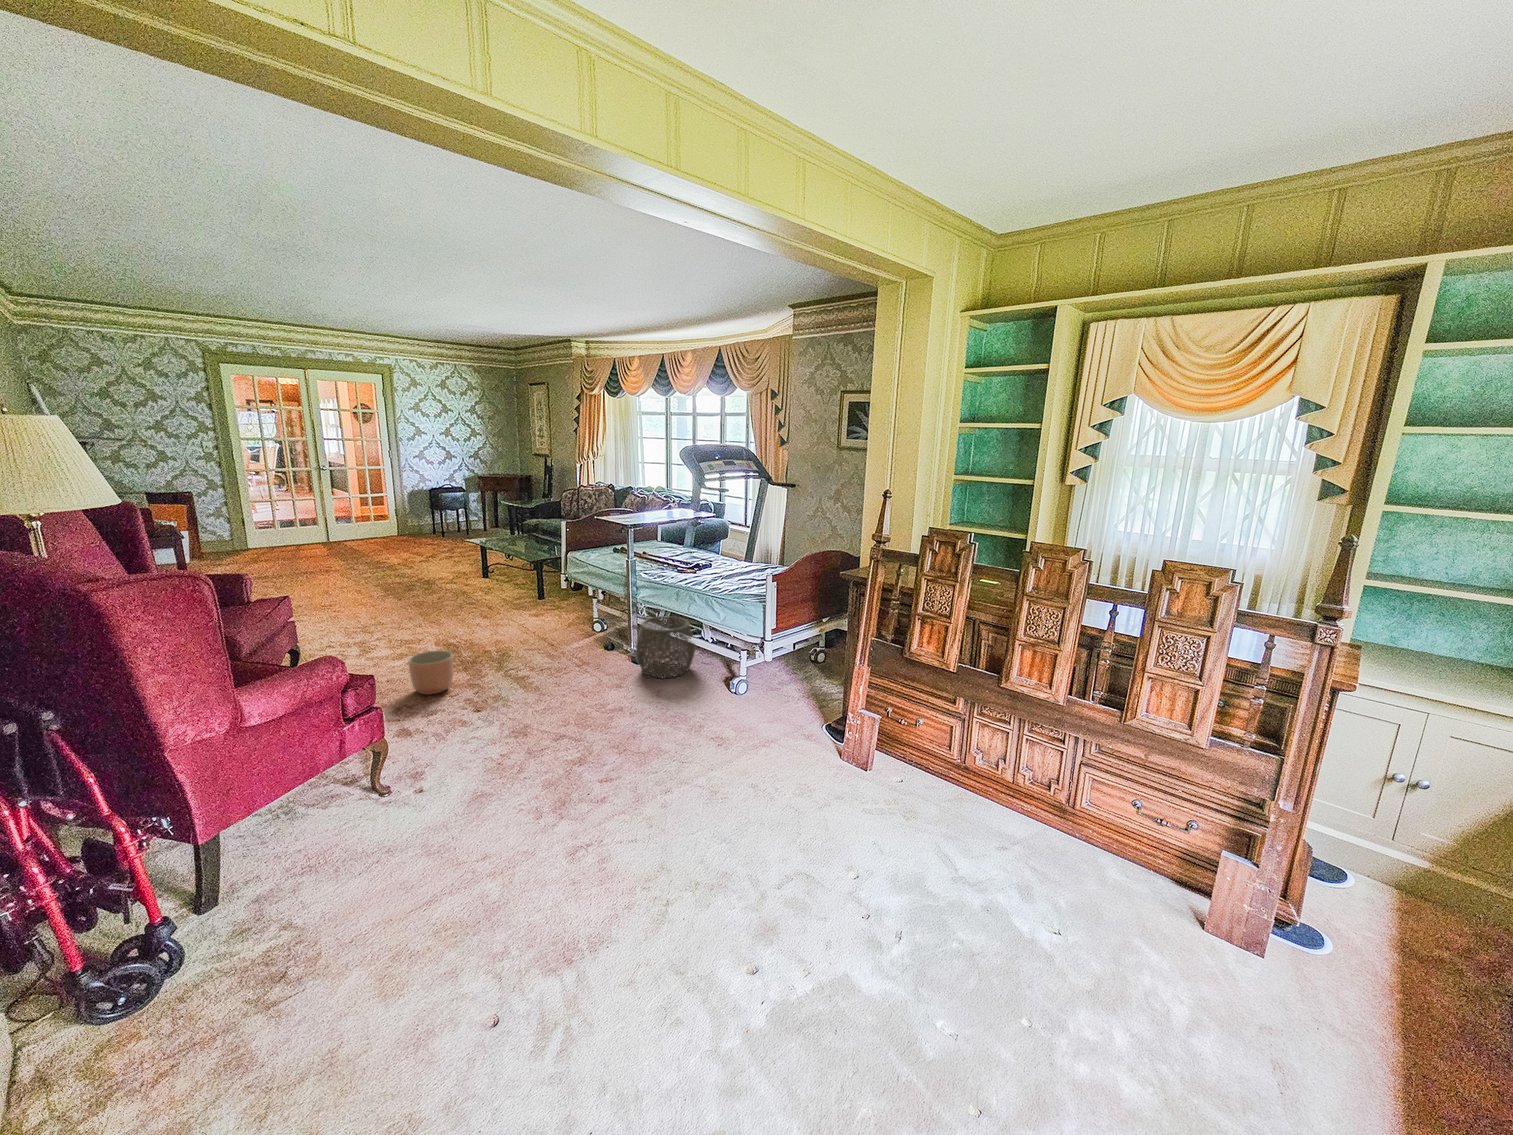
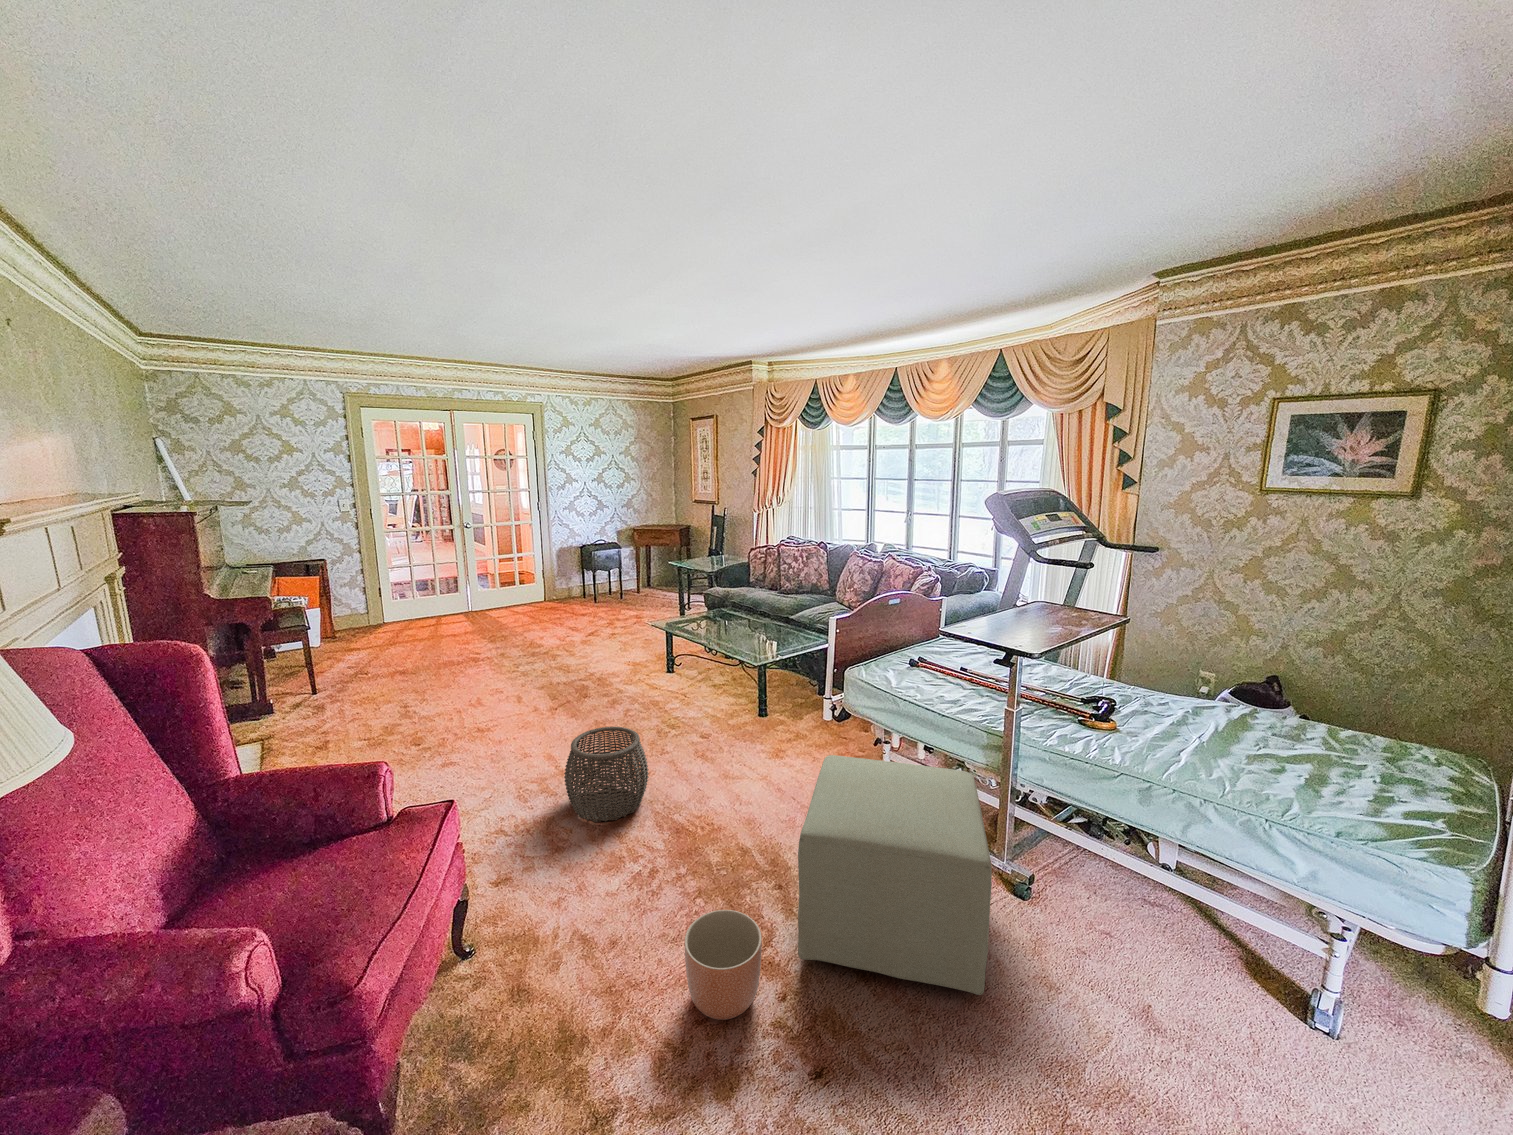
ottoman: none [476,587,601,684] -> present [798,755,992,995]
woven basket: present [636,616,695,678] -> present [564,727,649,822]

